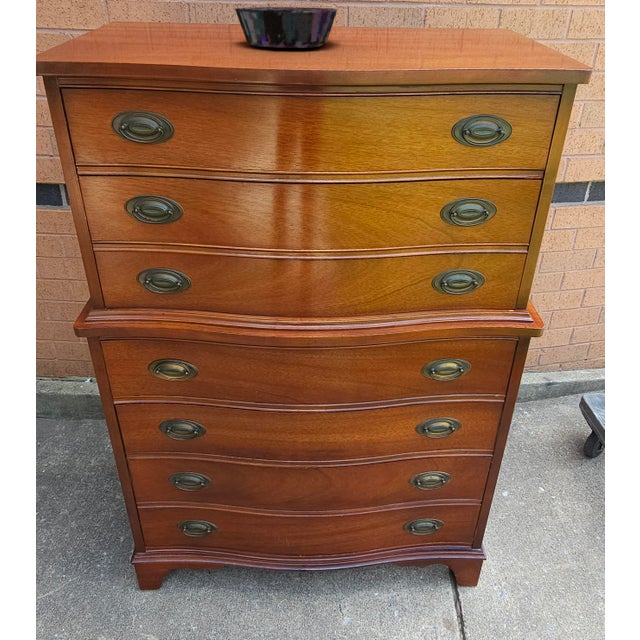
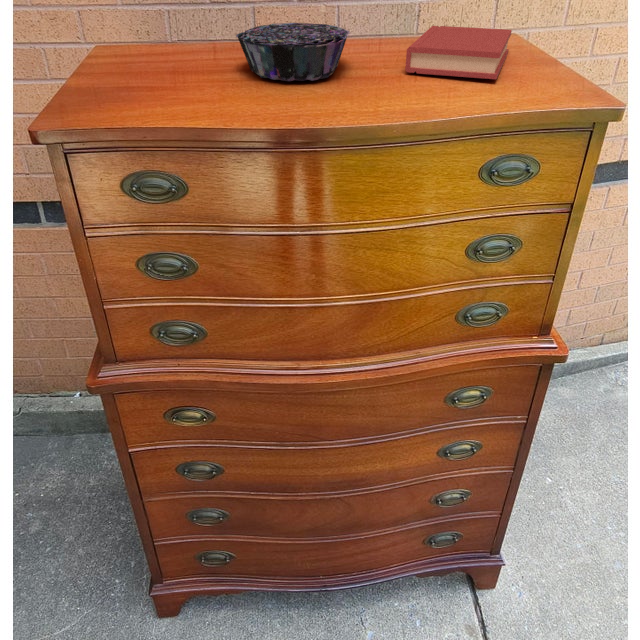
hardback book: none [389,19,494,51] -> present [405,26,512,79]

